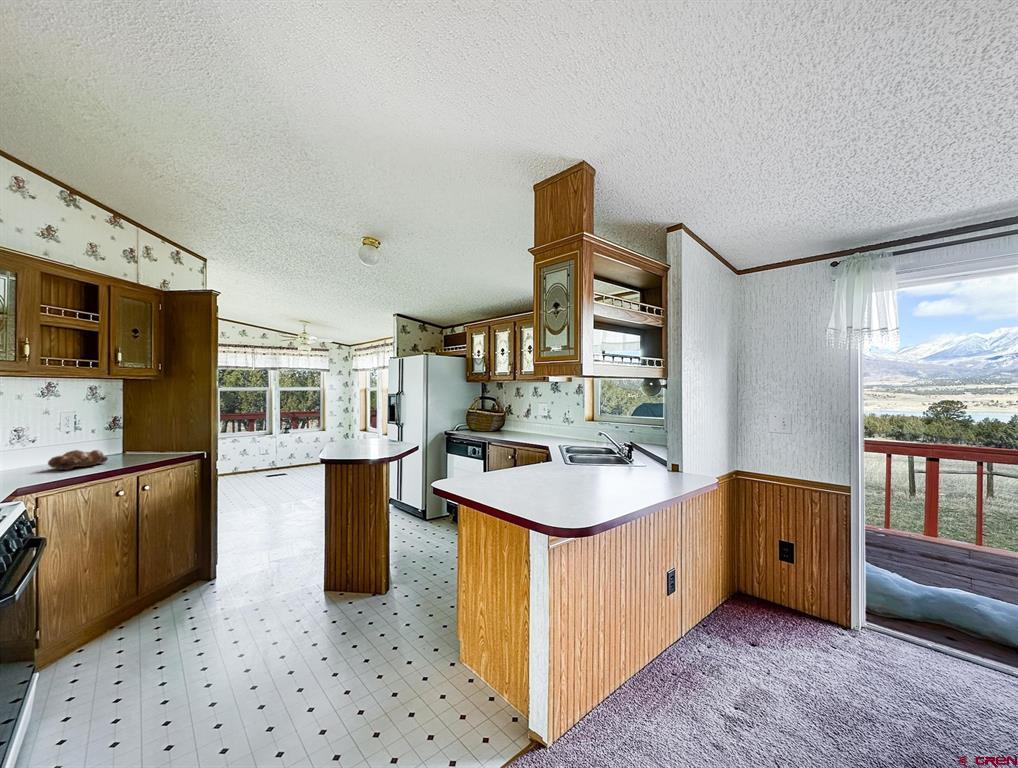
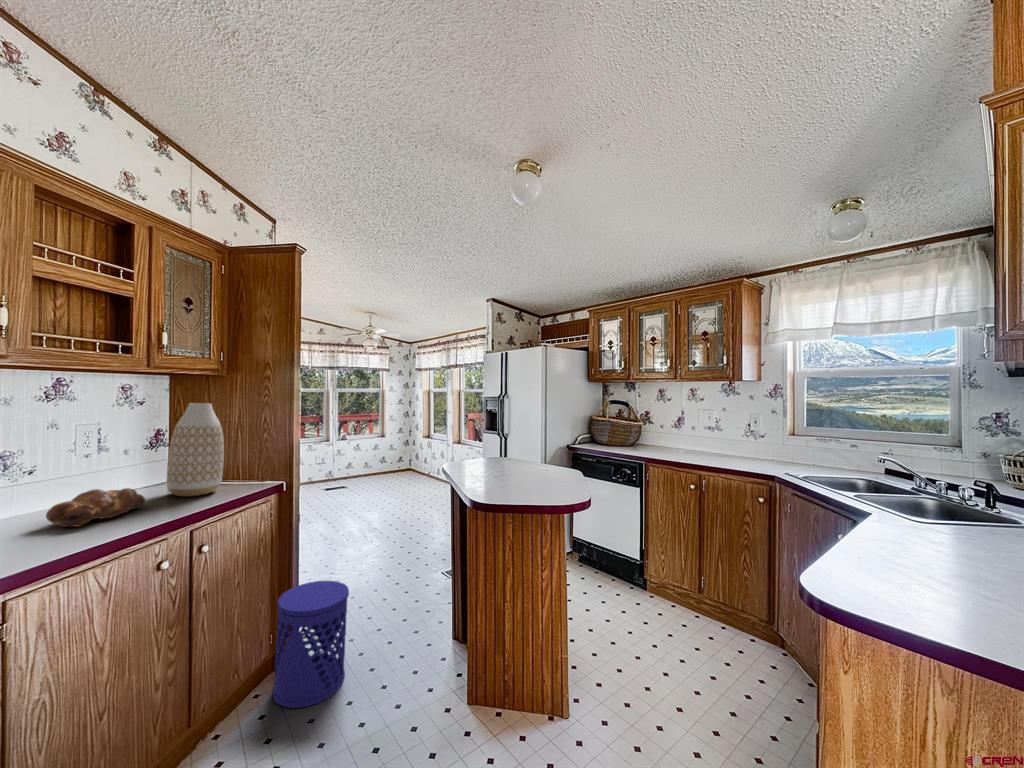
vase: none [122,398,161,458] -> present [167,403,224,496]
waste bin: none [196,519,251,594] -> present [273,581,349,708]

